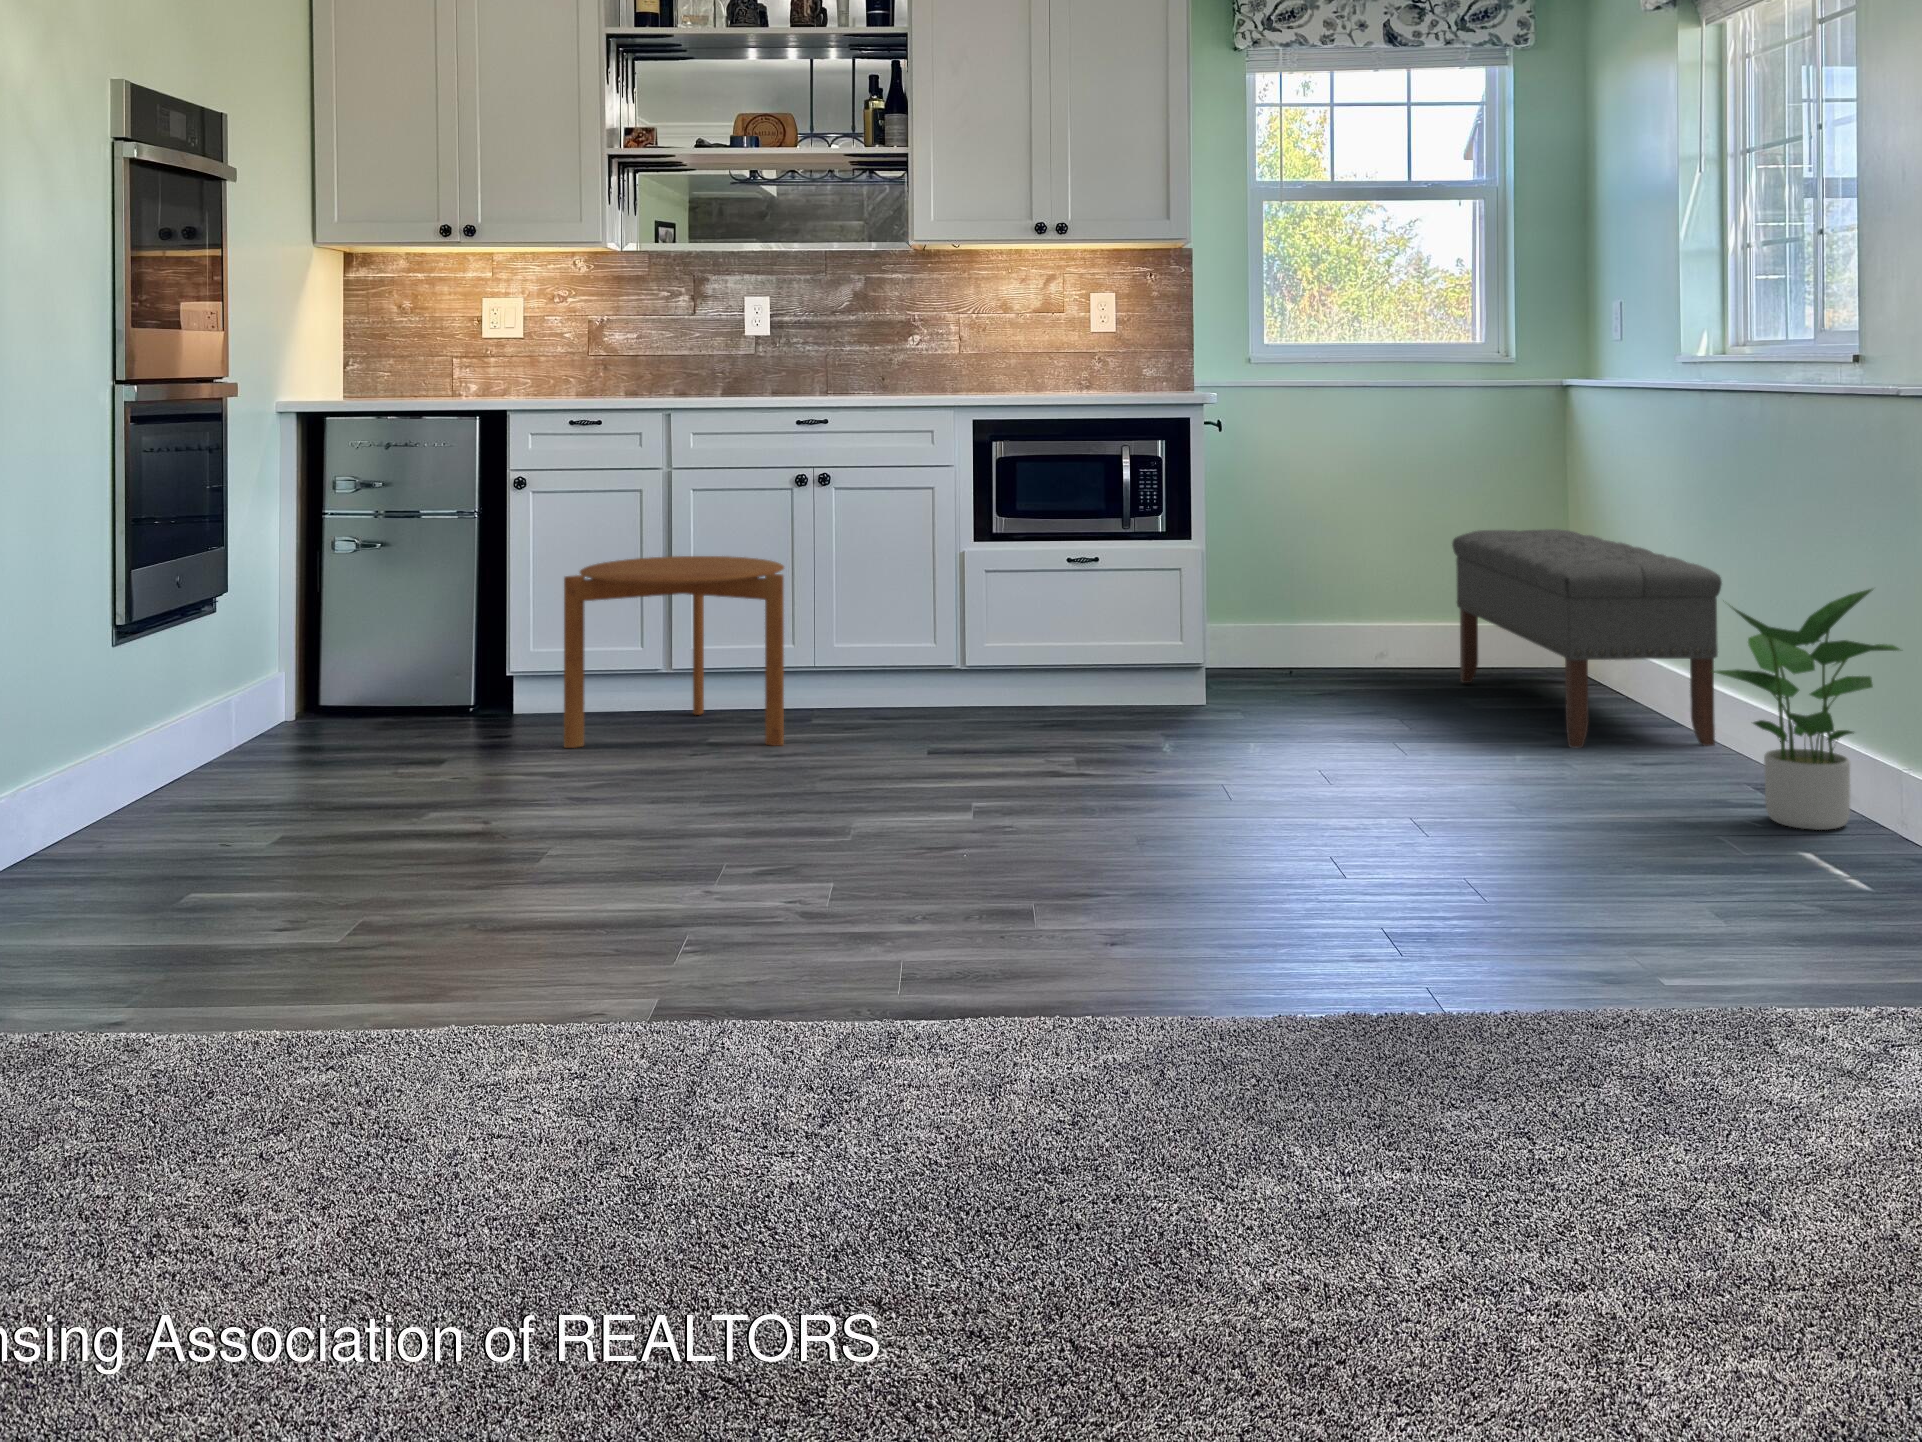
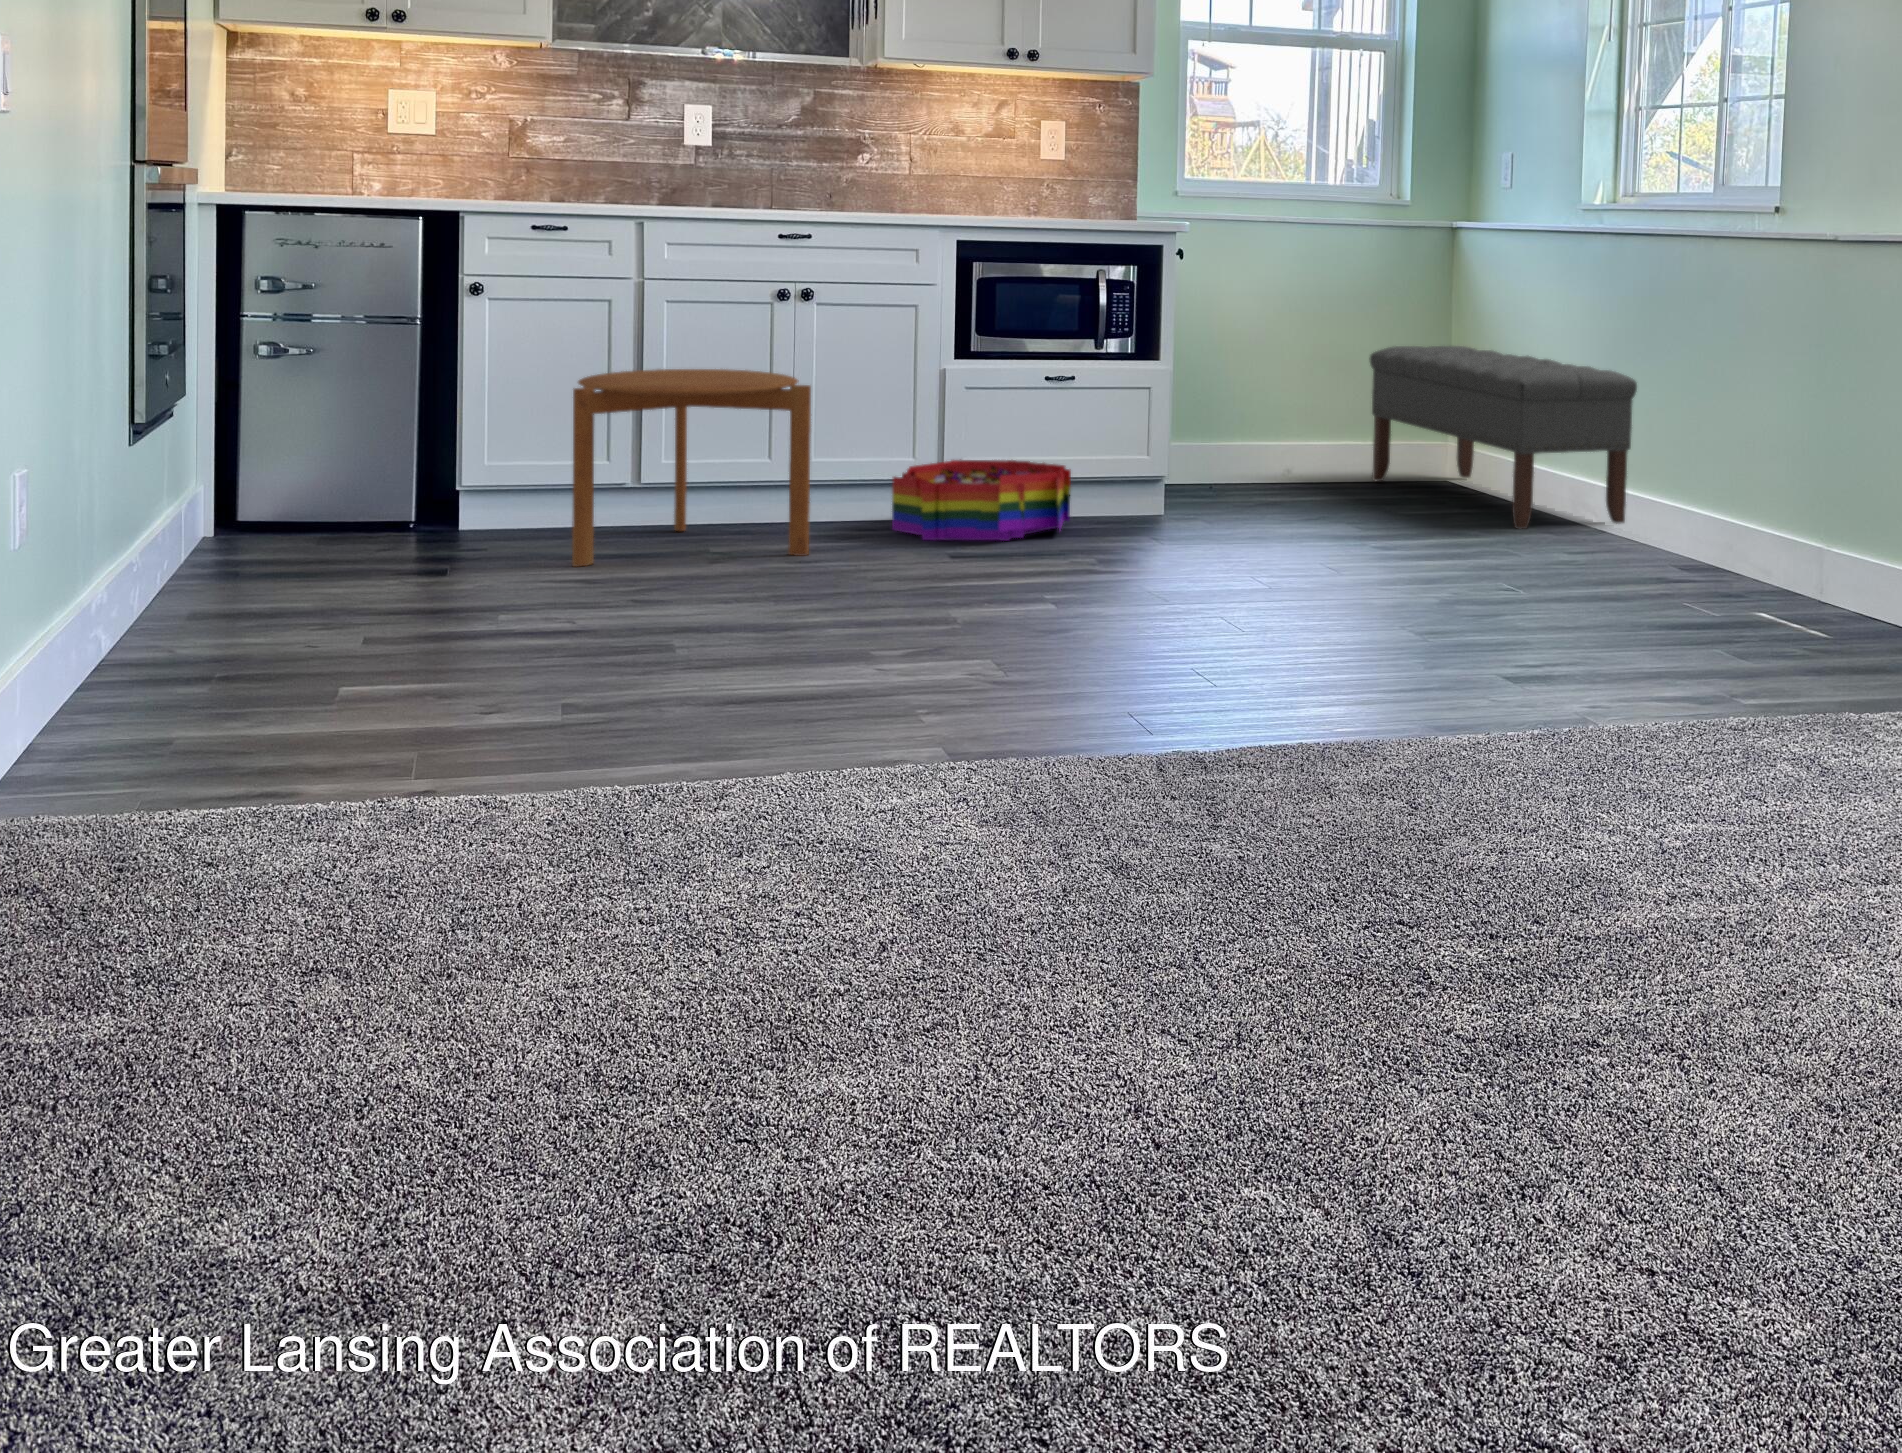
potted plant: present [1711,589,1900,830] -> none [1678,385,1839,580]
storage bin: none [888,650,1069,739] -> present [892,459,1071,541]

